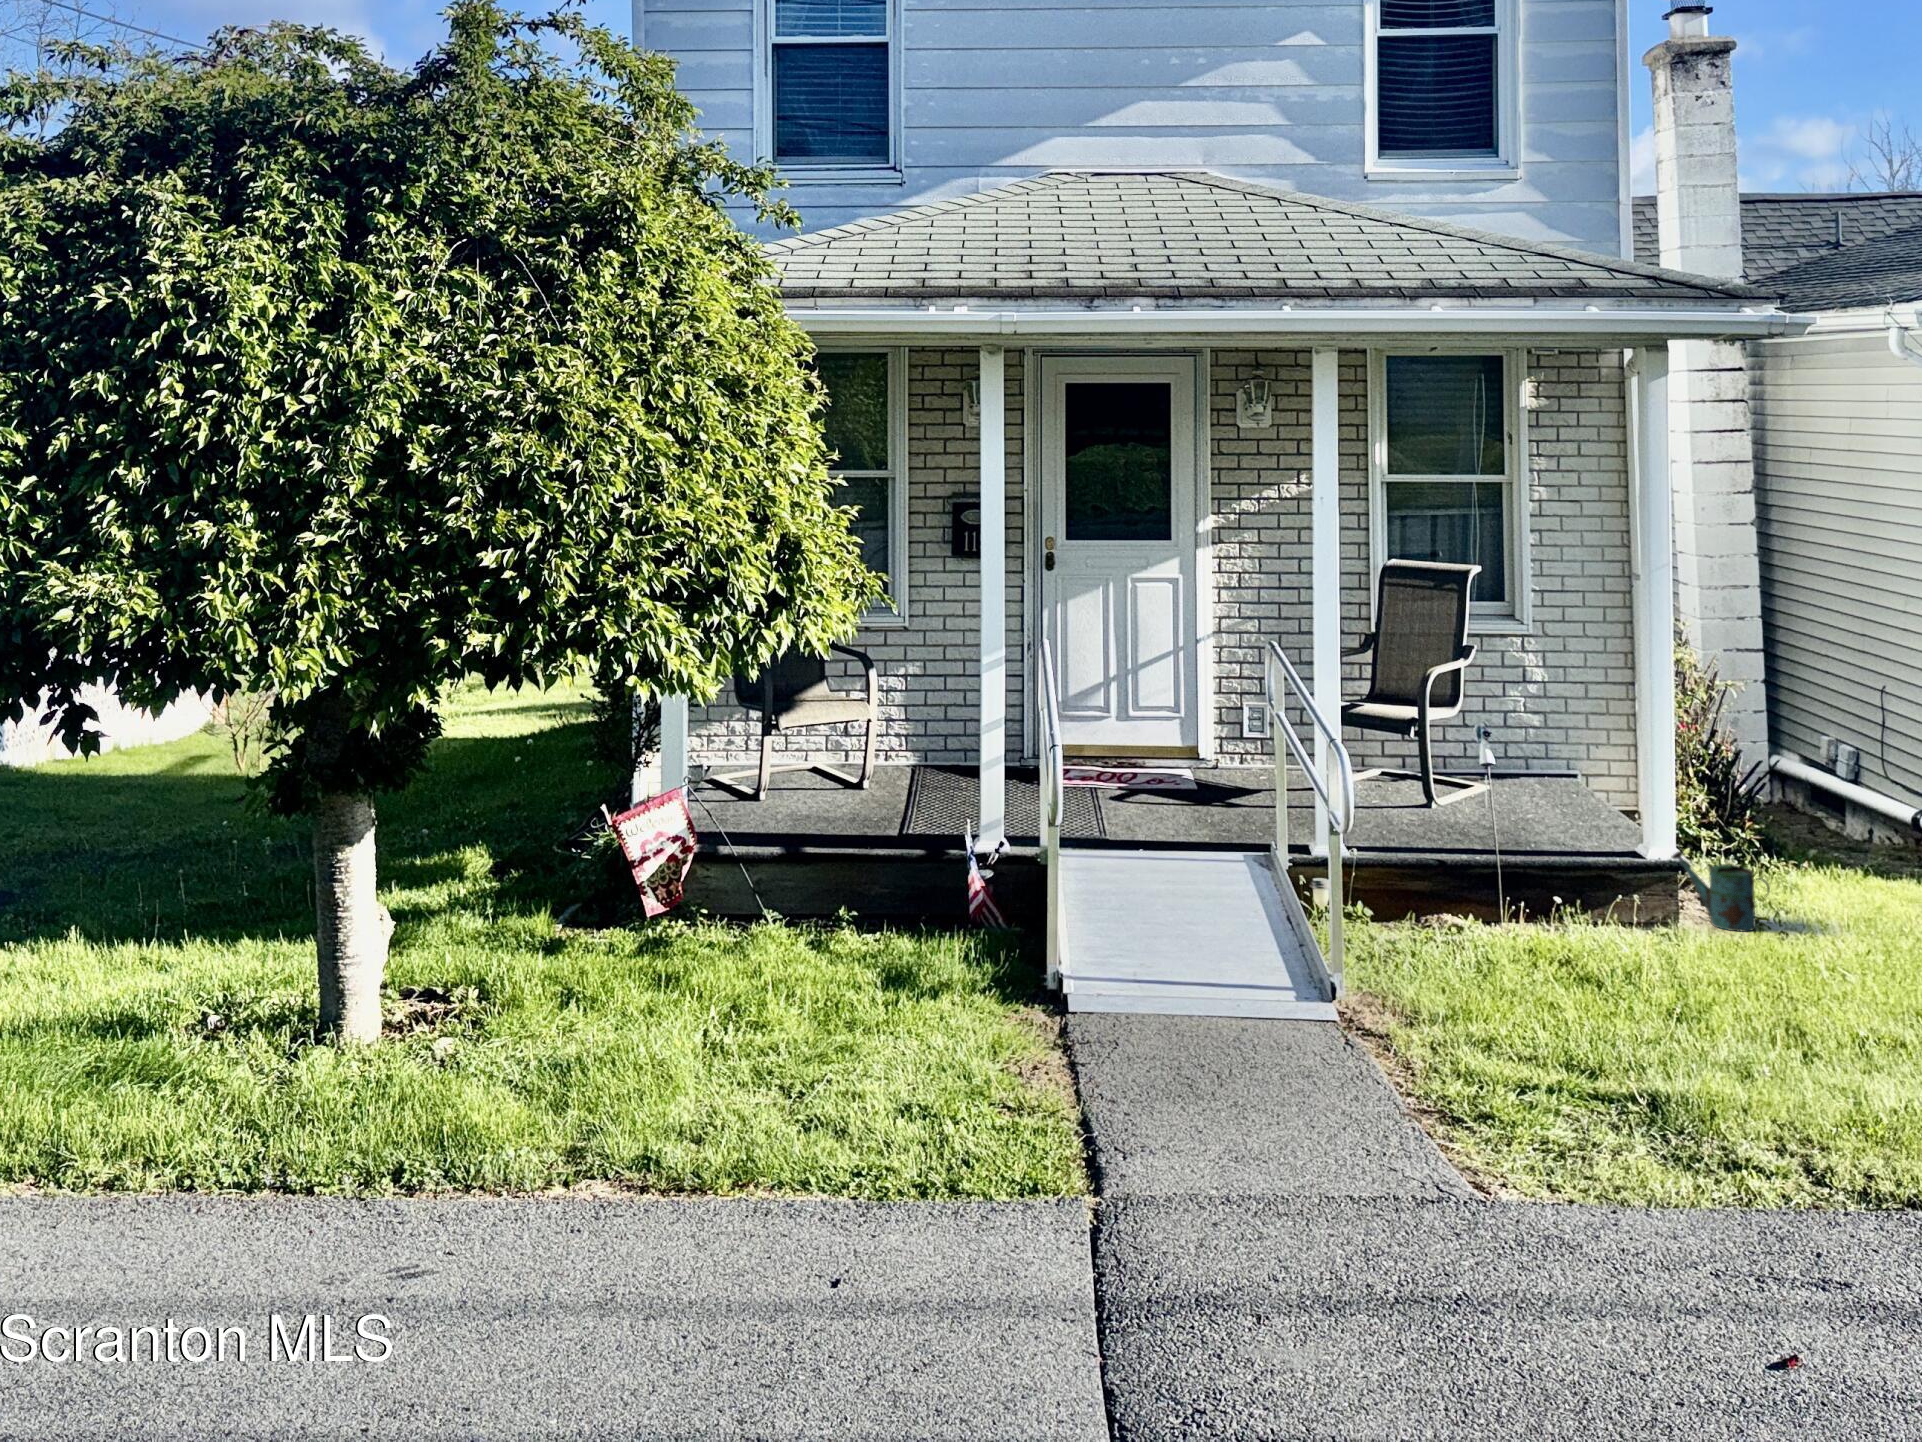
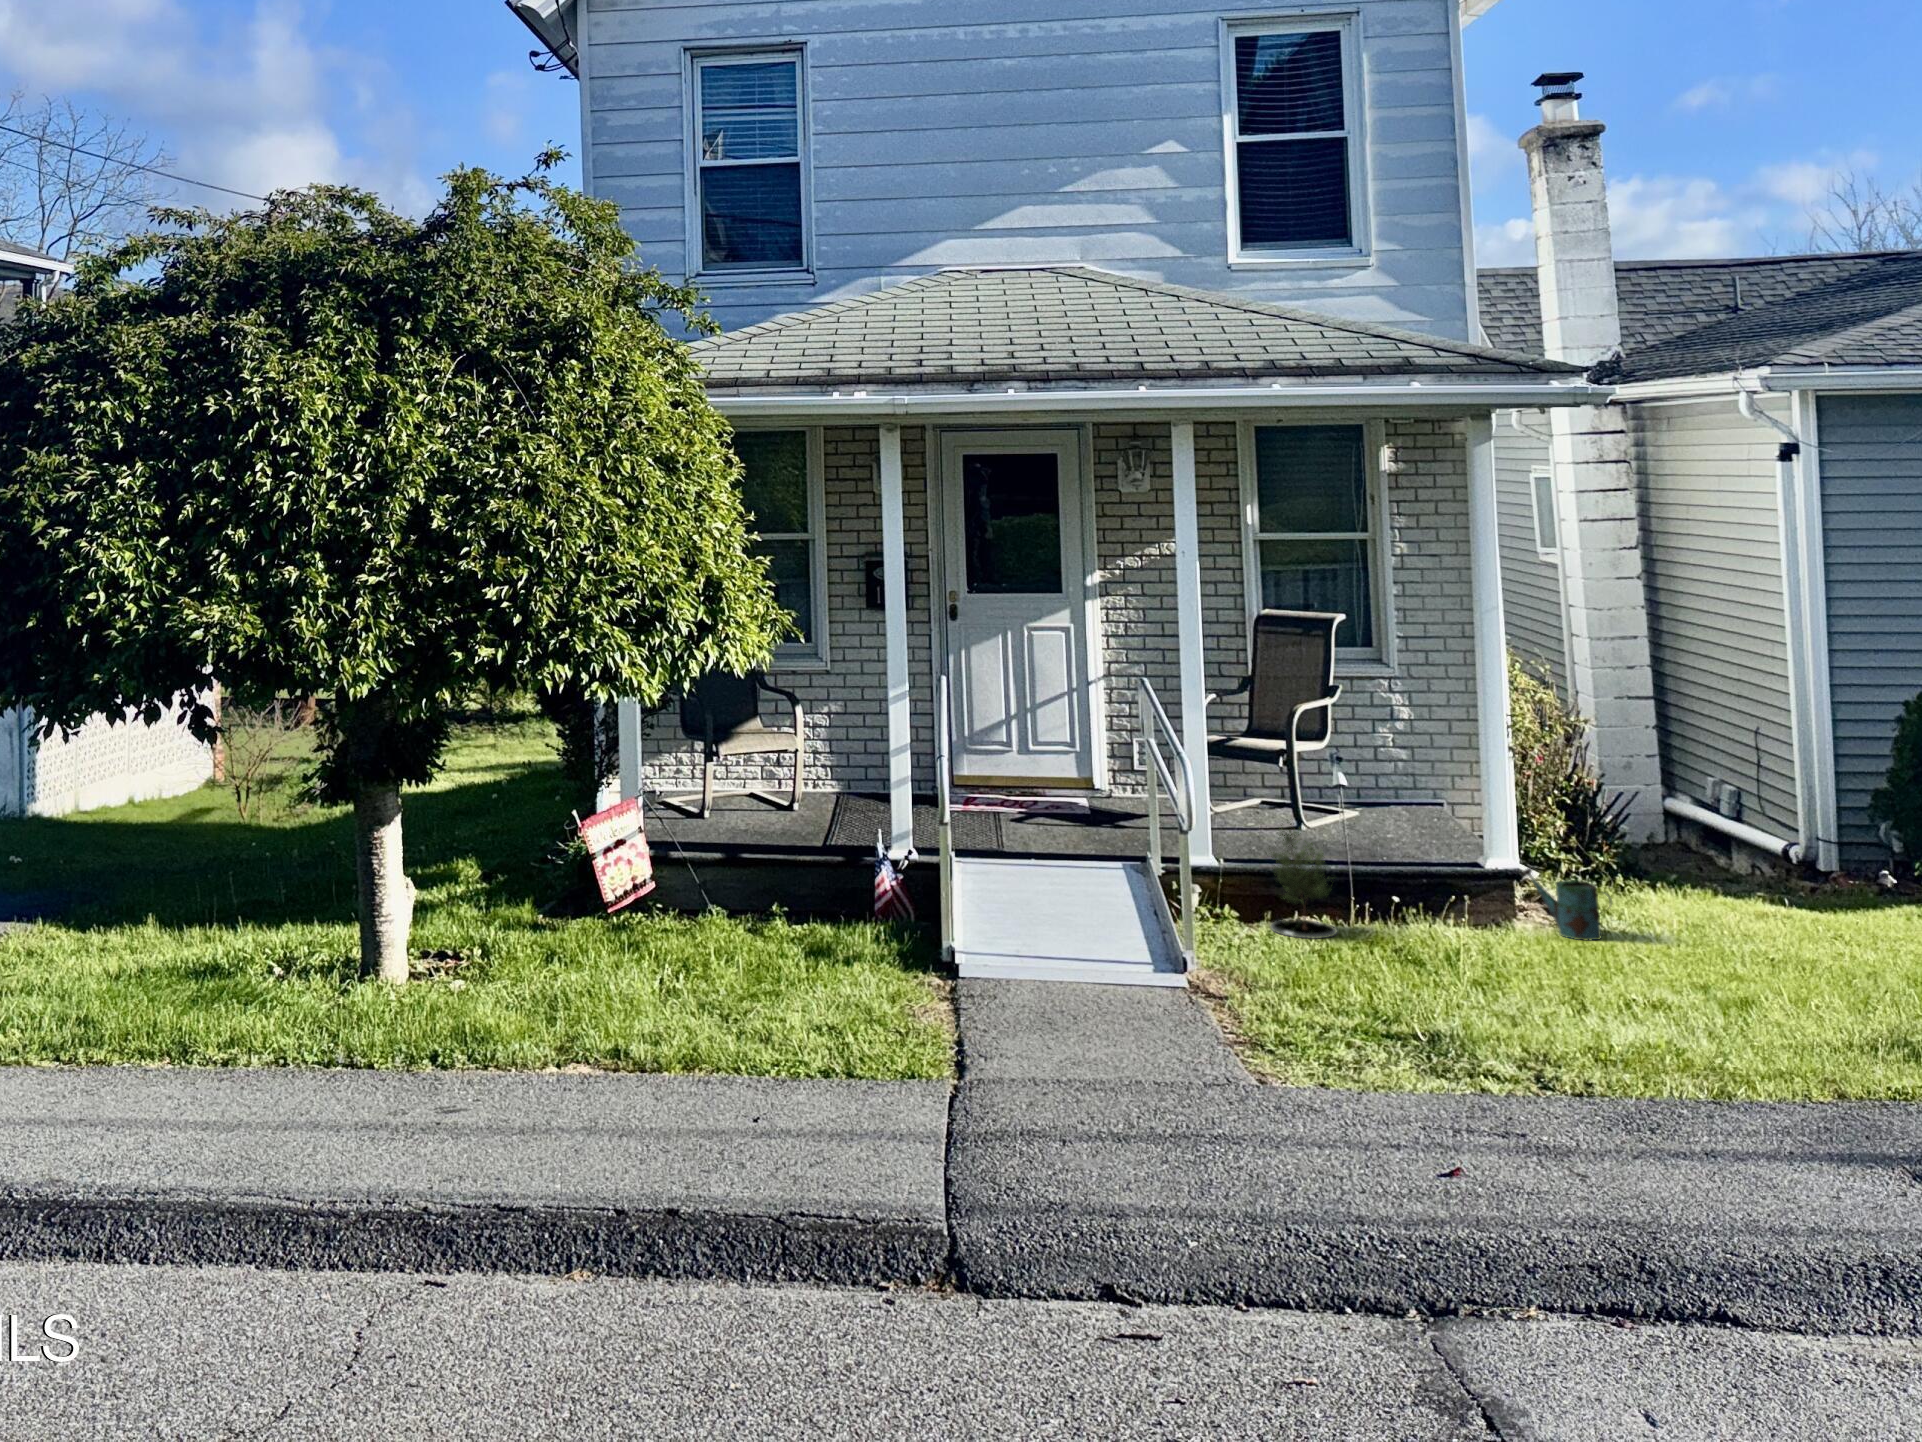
potted tree: none [1402,799,1481,937] -> present [1269,820,1337,939]

